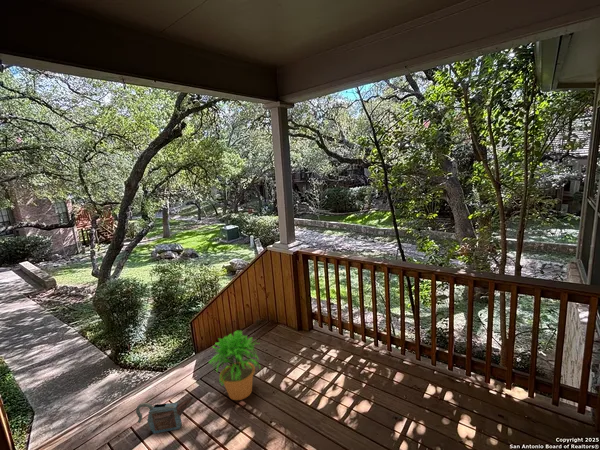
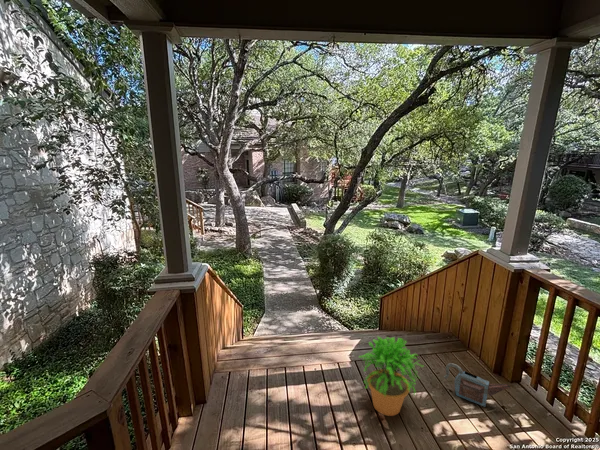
watering can: present [136,397,193,434] -> present [444,363,510,407]

